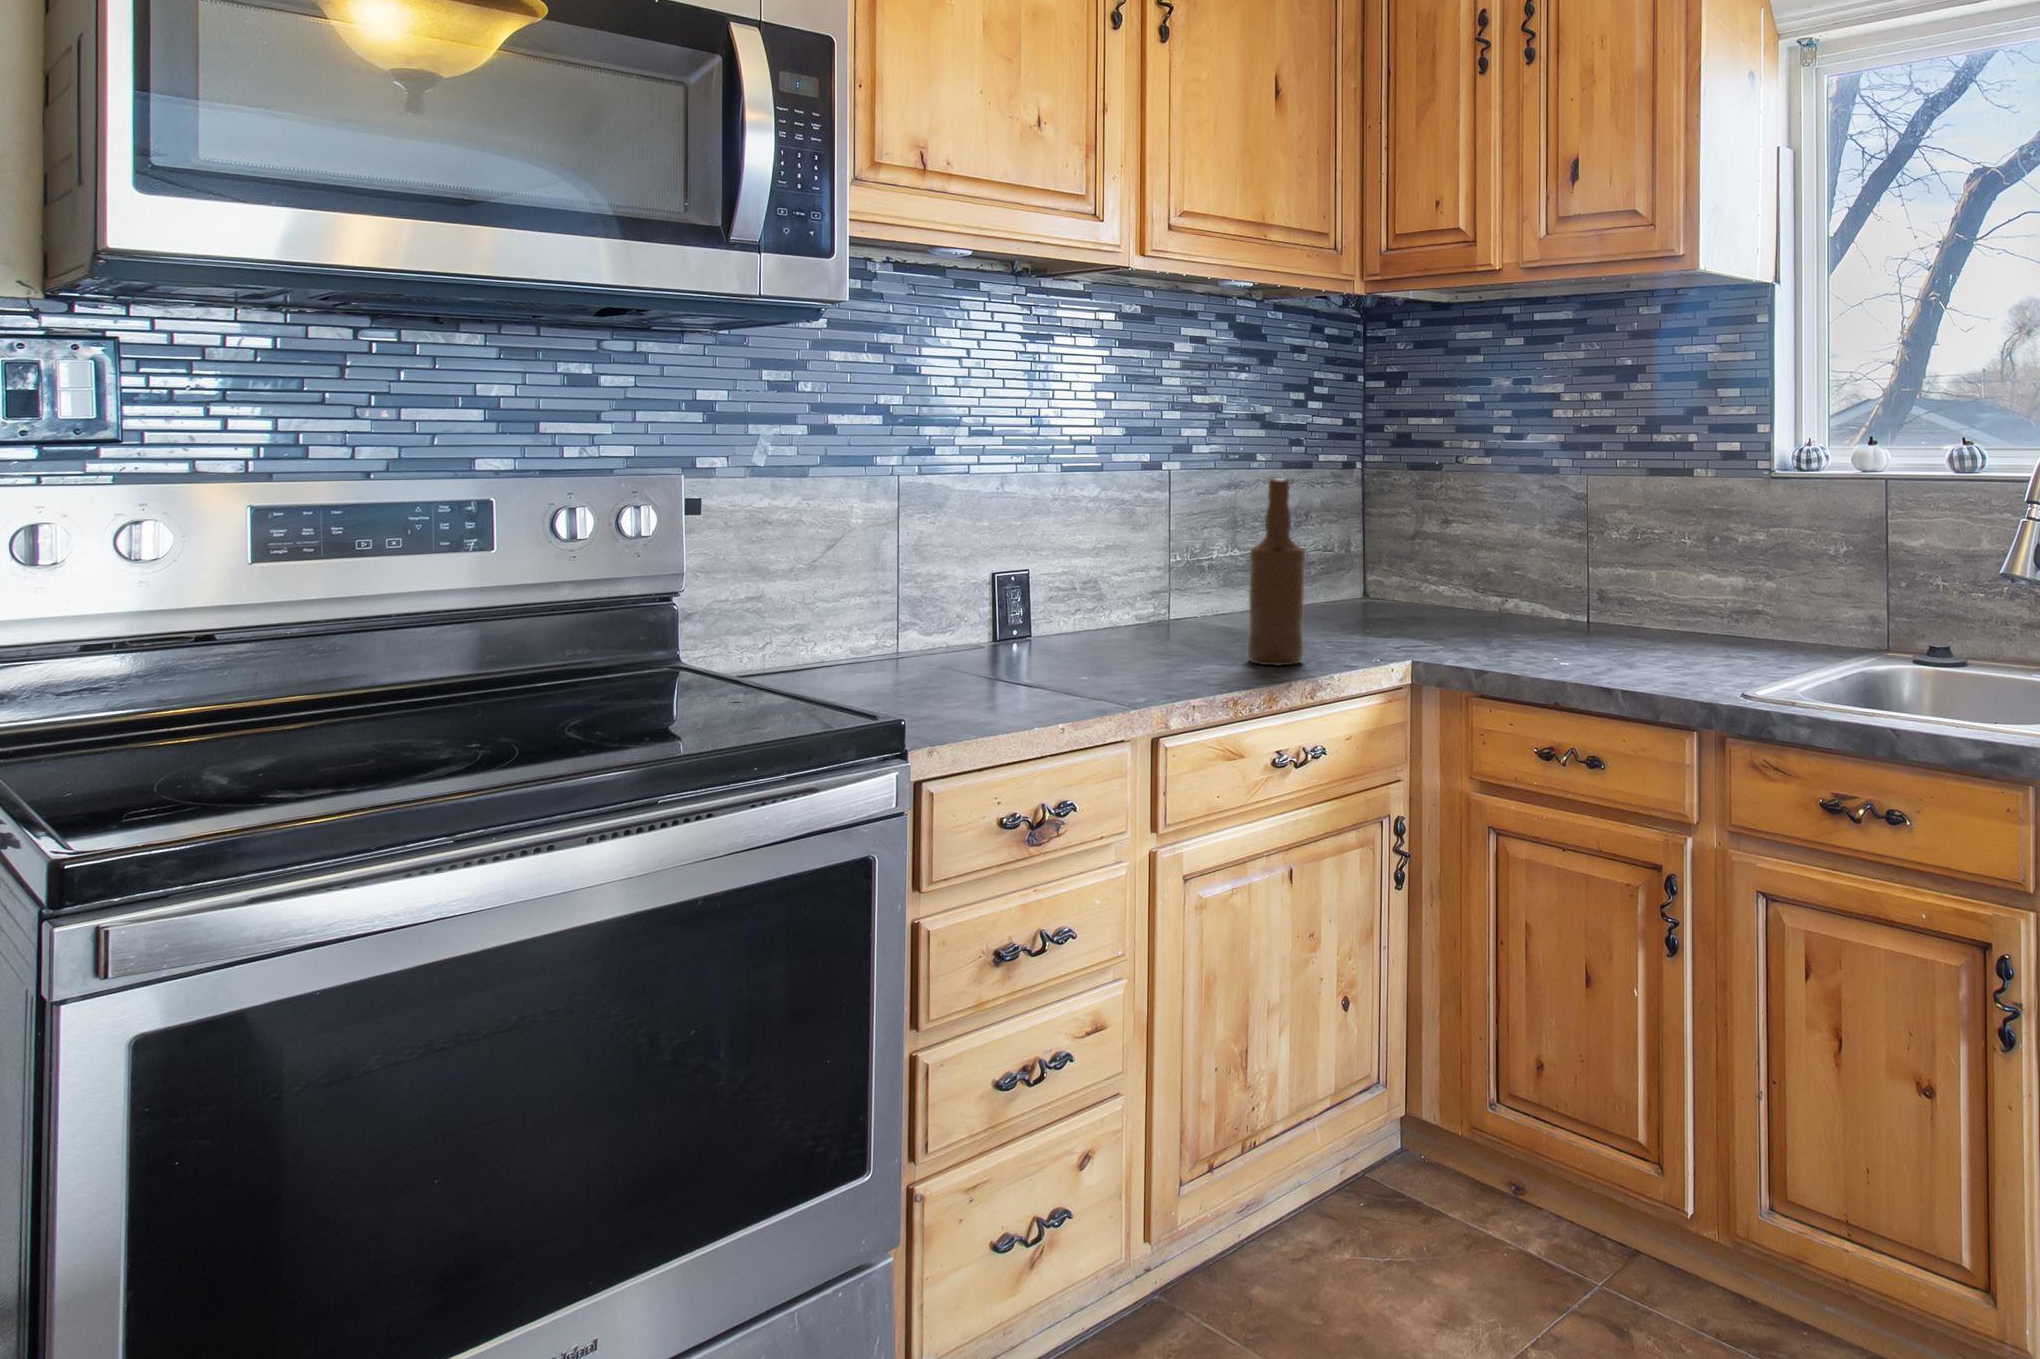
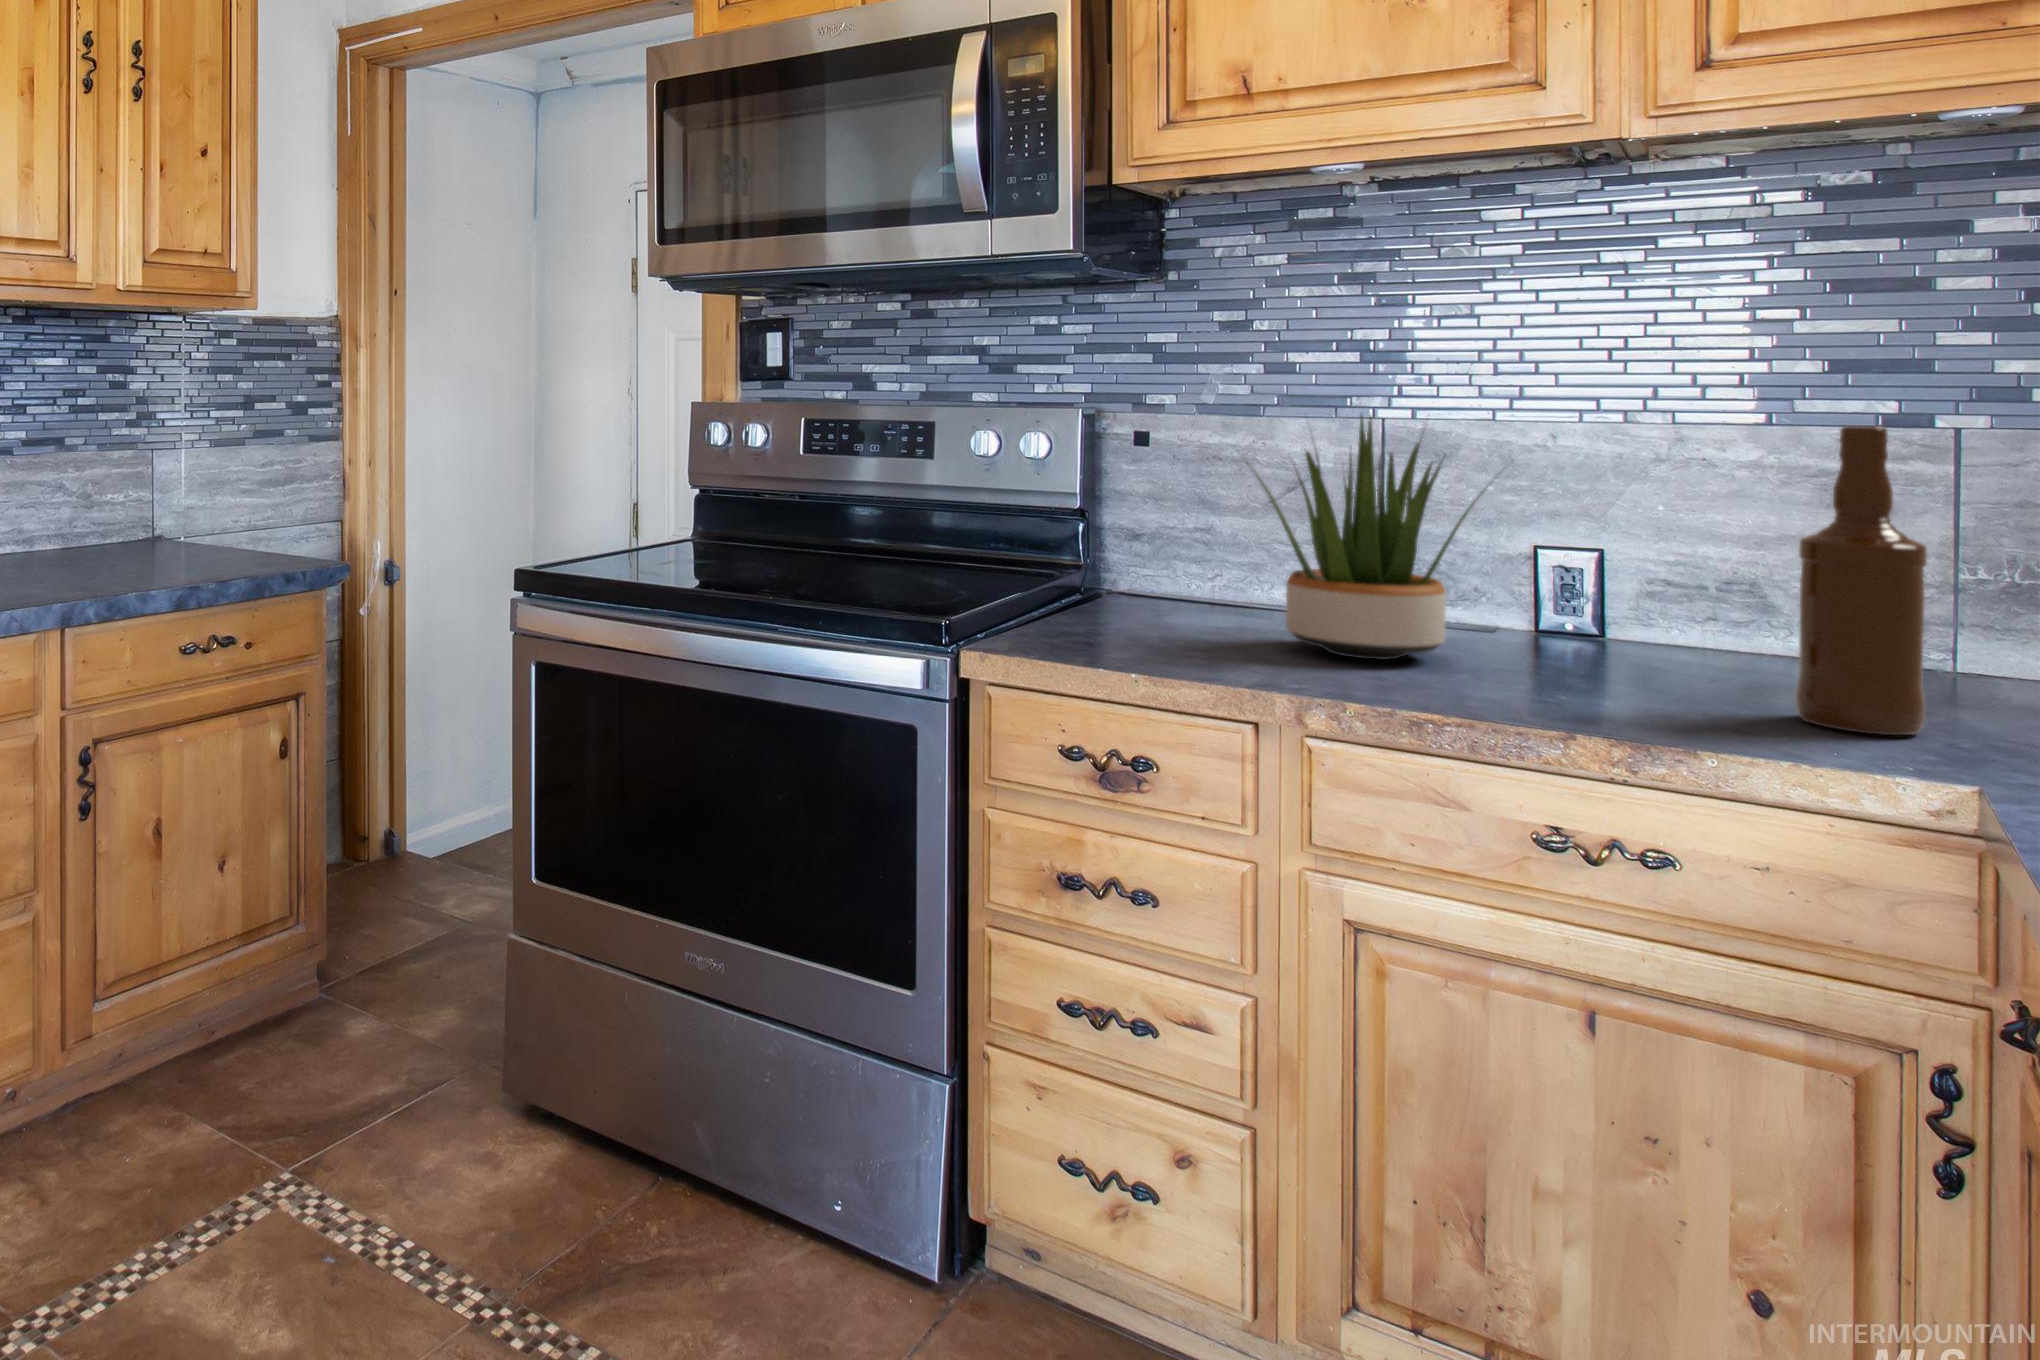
potted plant: none [912,476,1127,689] -> present [1253,415,1486,660]

